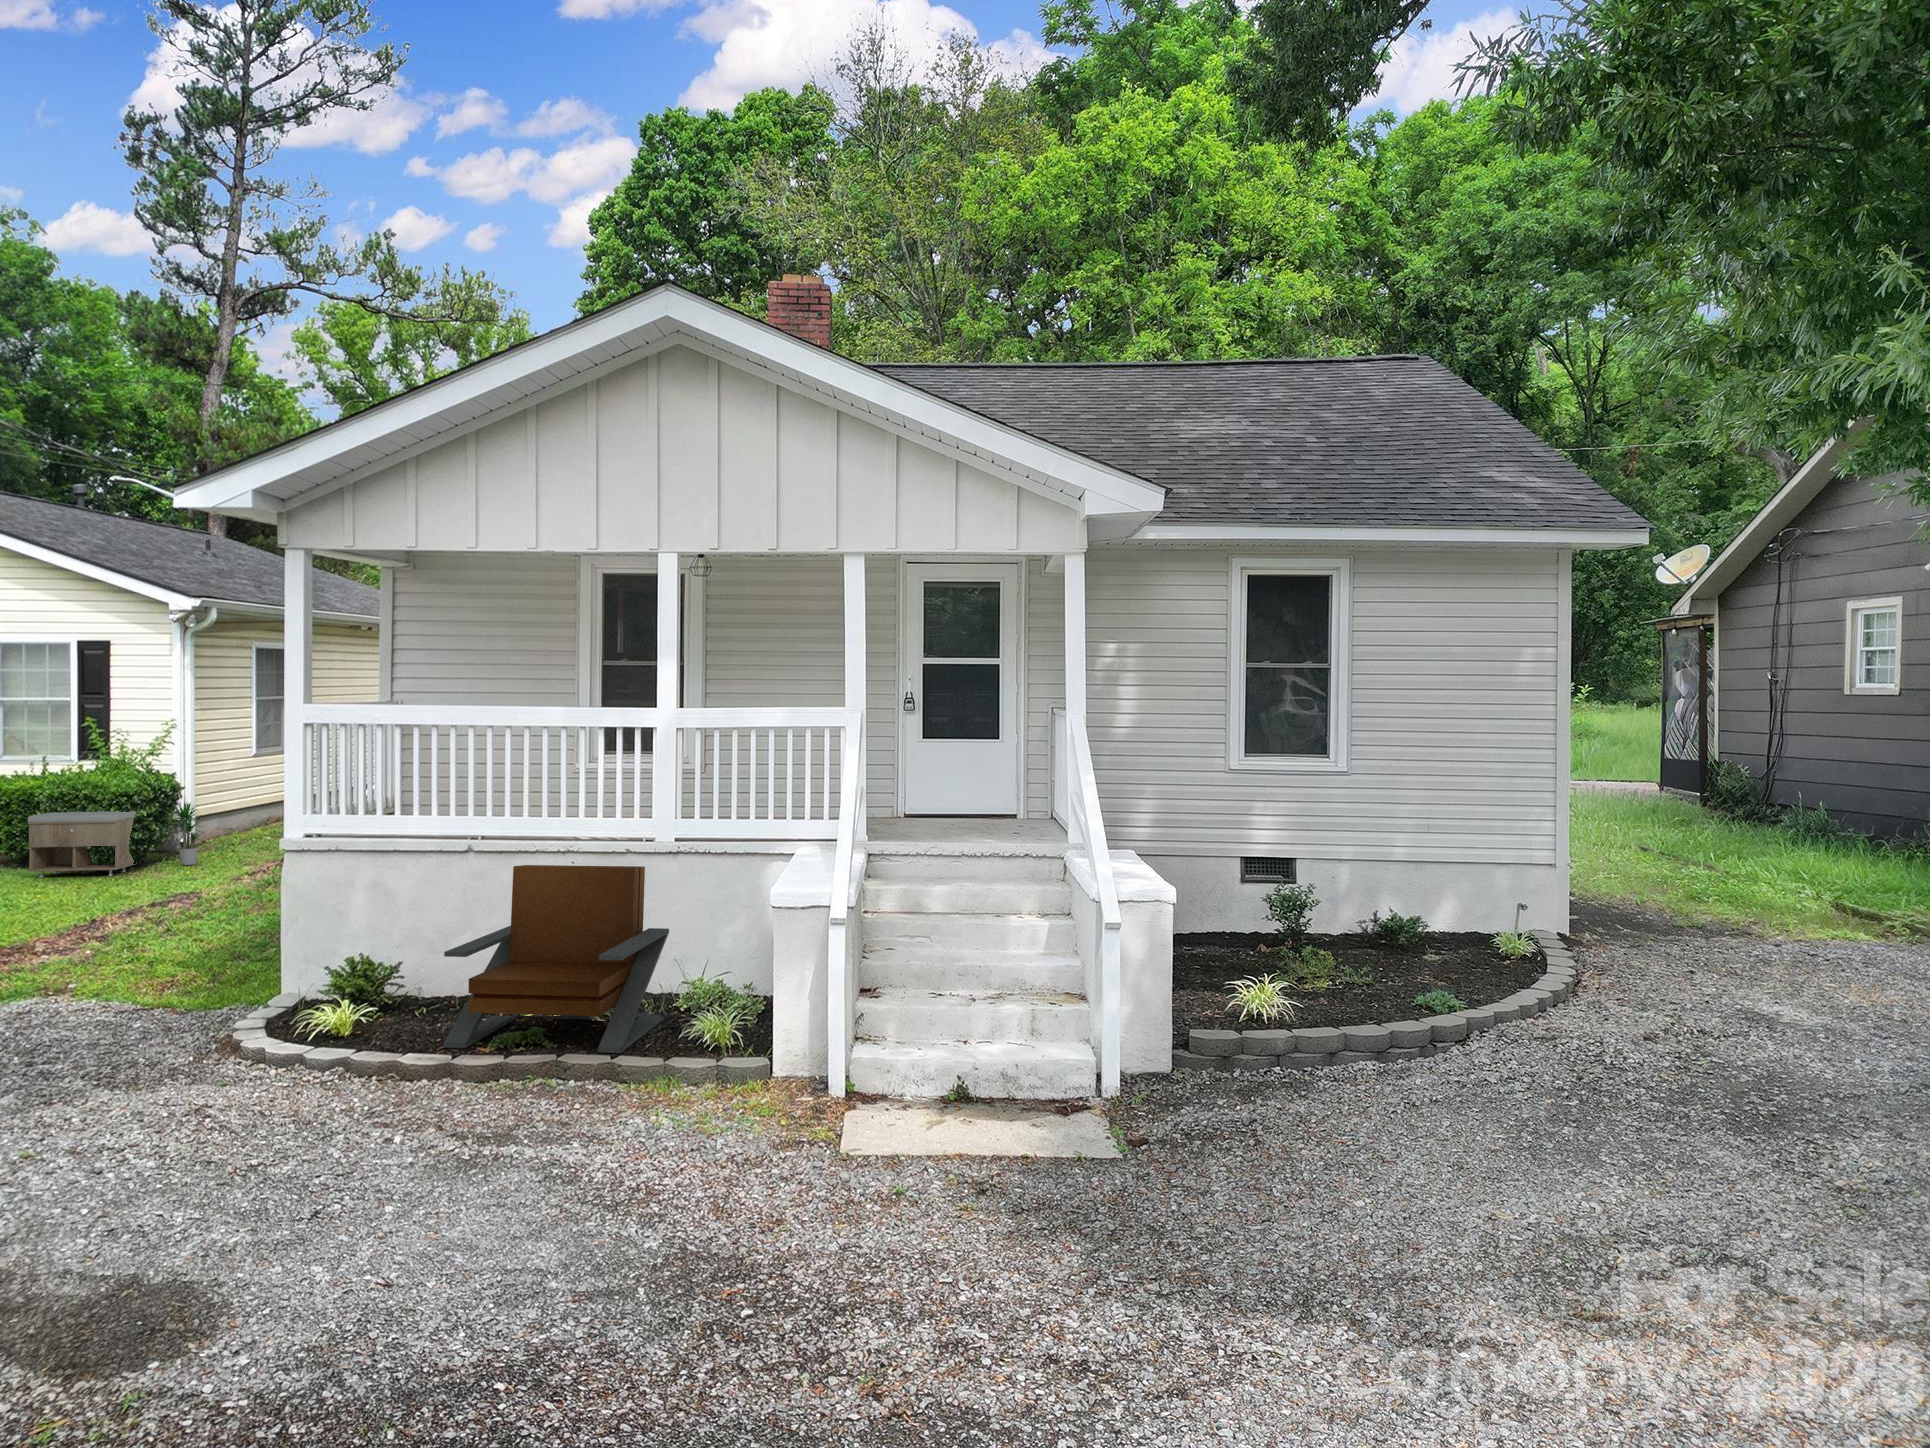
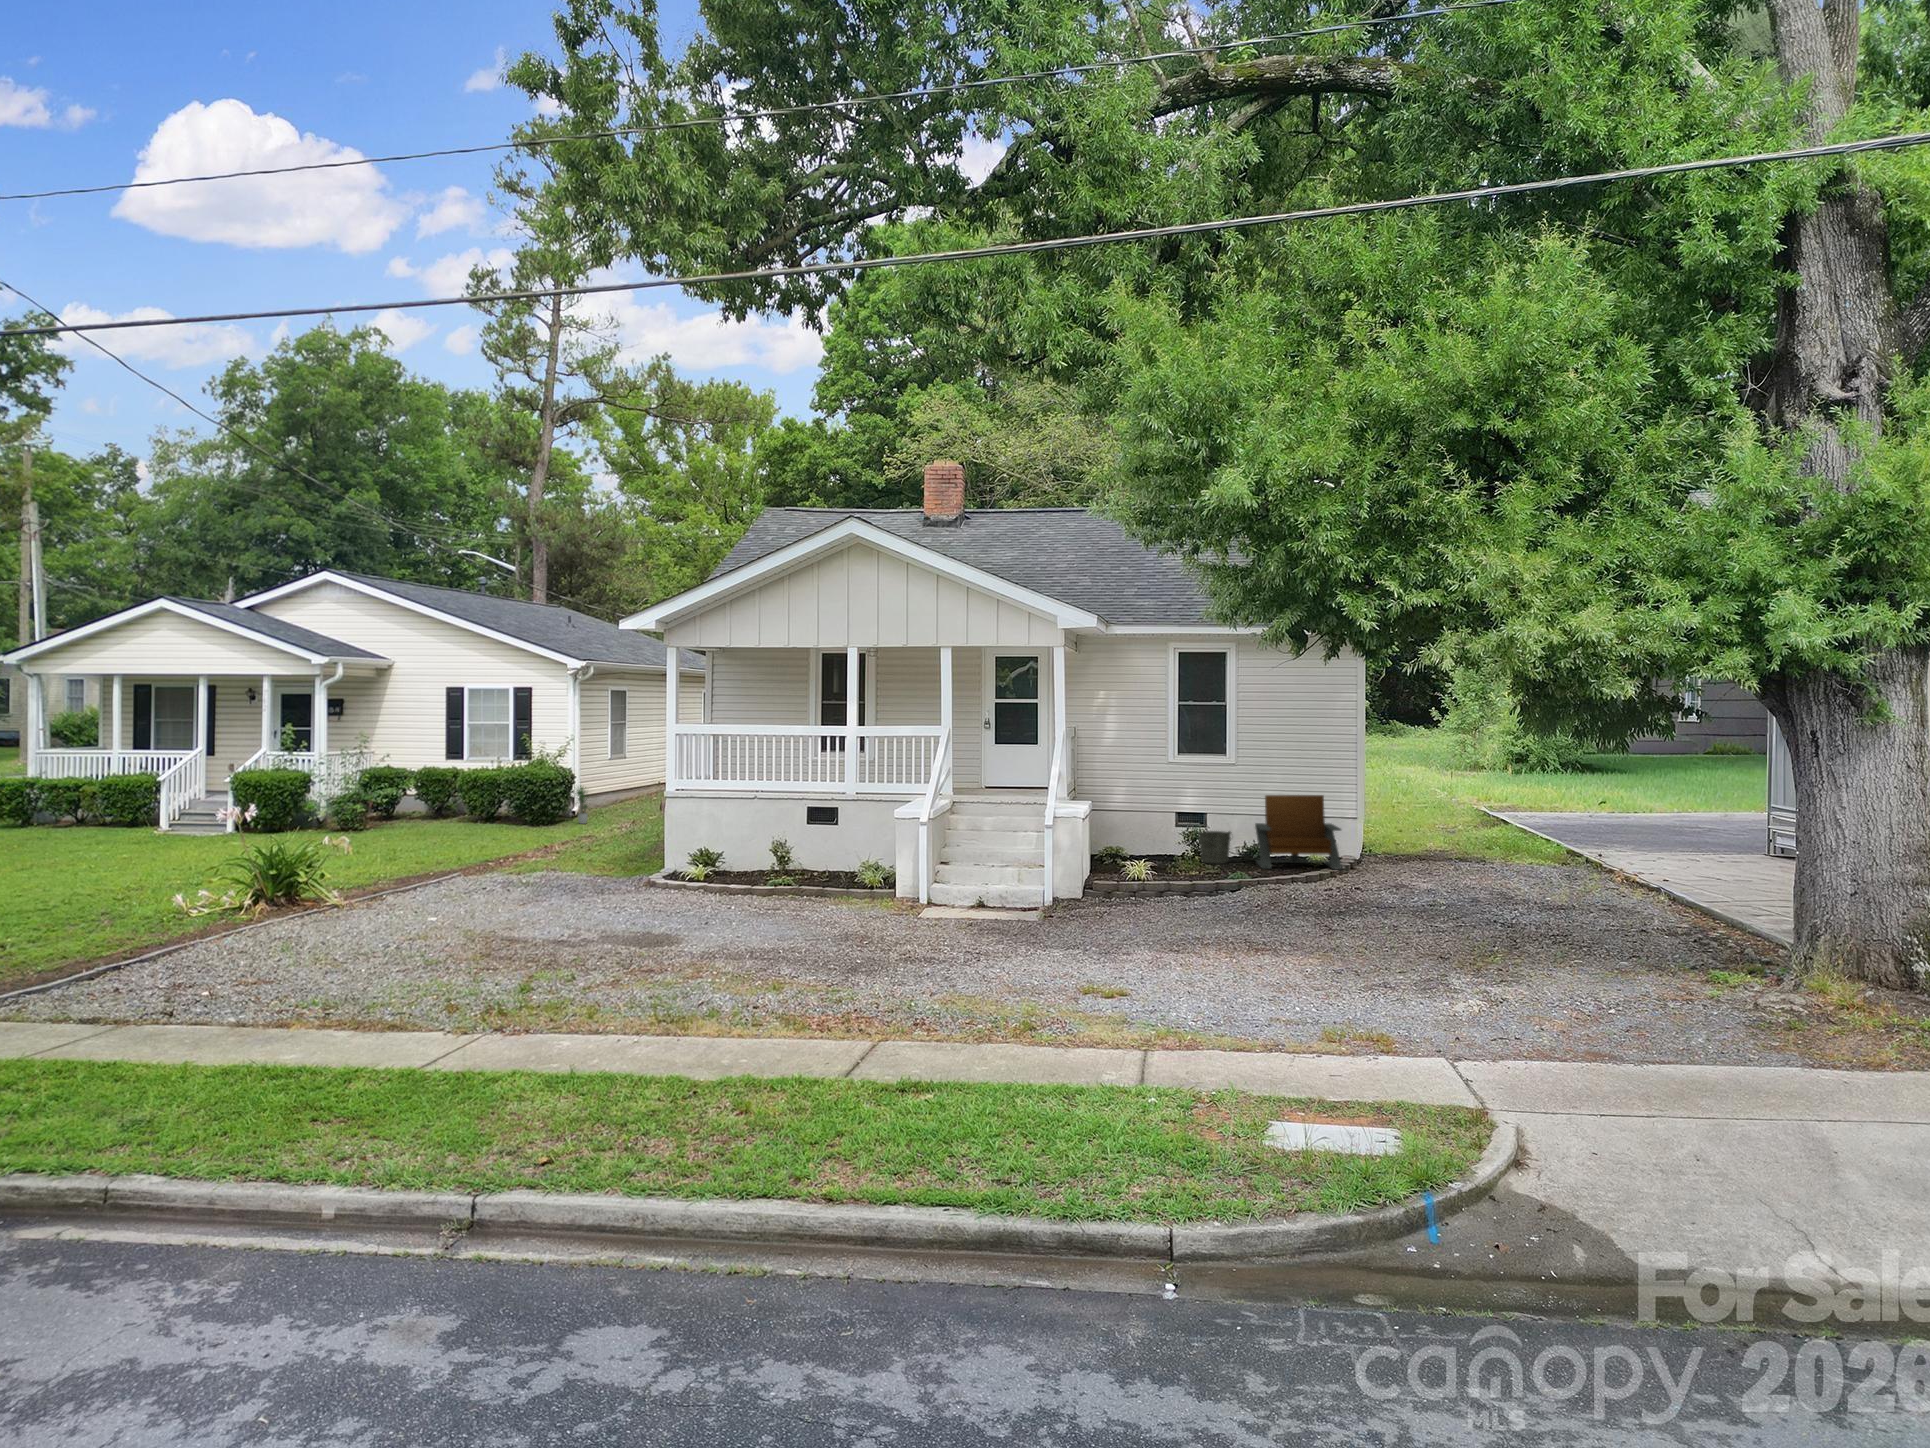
storage bench: present [28,811,136,877] -> none [501,790,556,828]
lounge chair: present [443,865,669,1053] -> present [1255,795,1342,870]
bucket: none [1287,891,1354,952] -> present [1198,831,1231,864]

